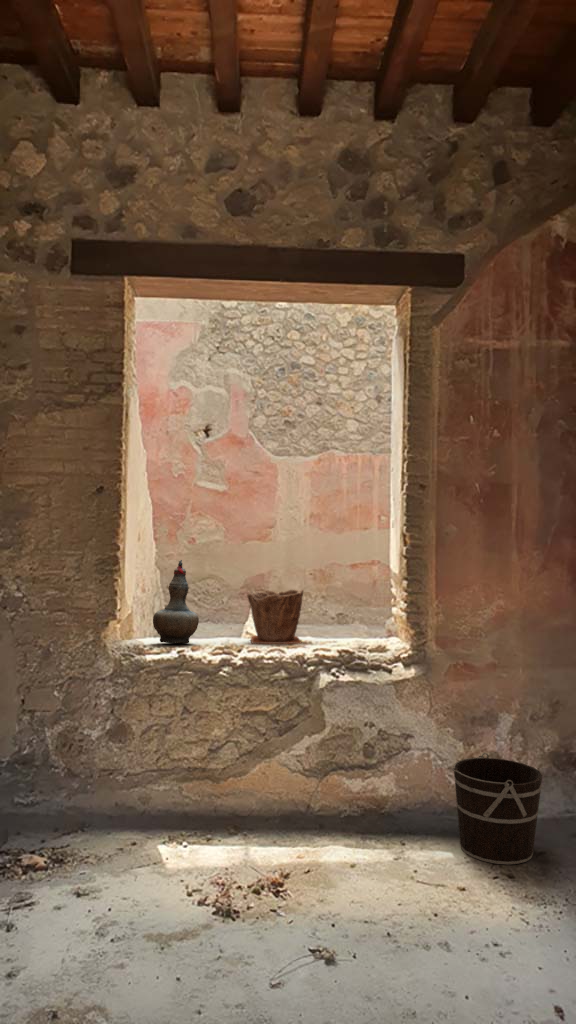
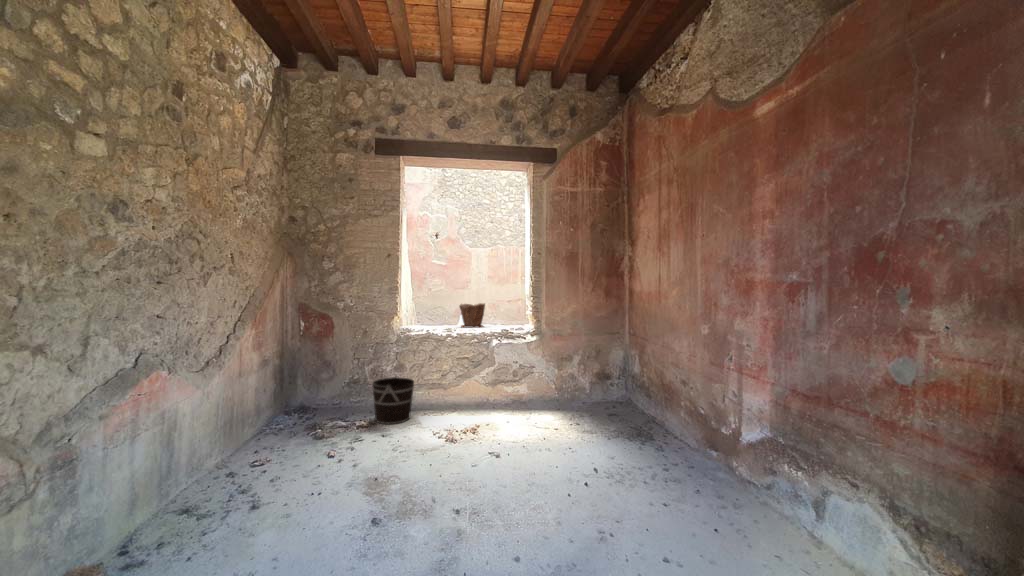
decorative vase: present [153,560,199,644] -> none [415,289,437,327]
bucket: present [452,753,542,864] -> present [372,377,414,424]

